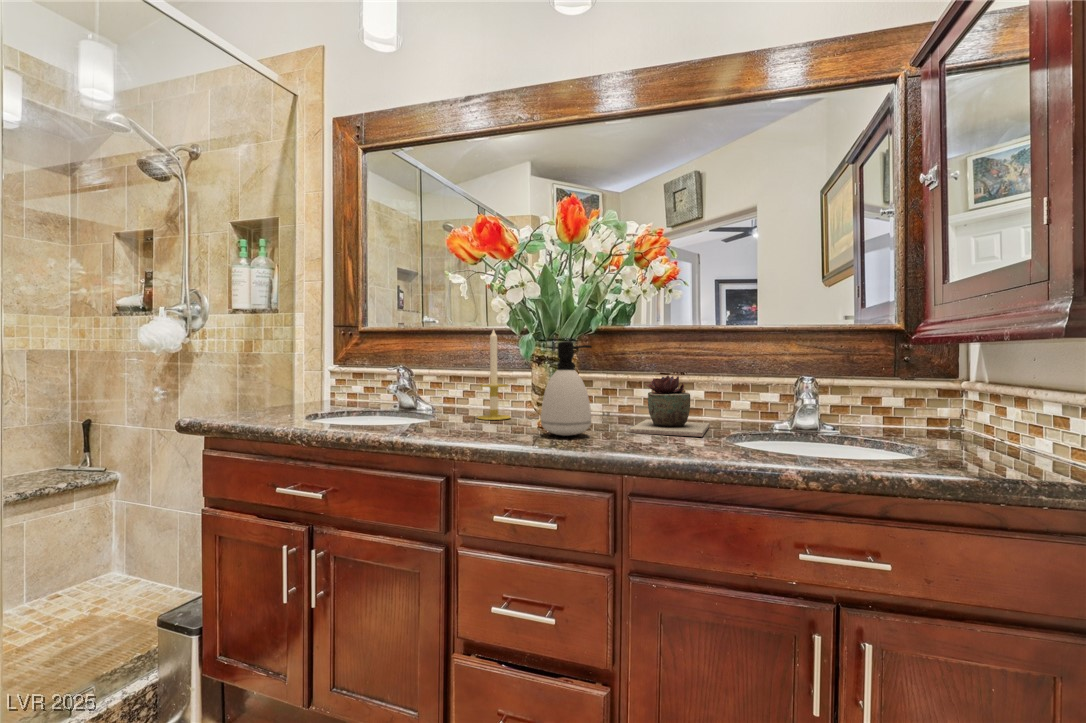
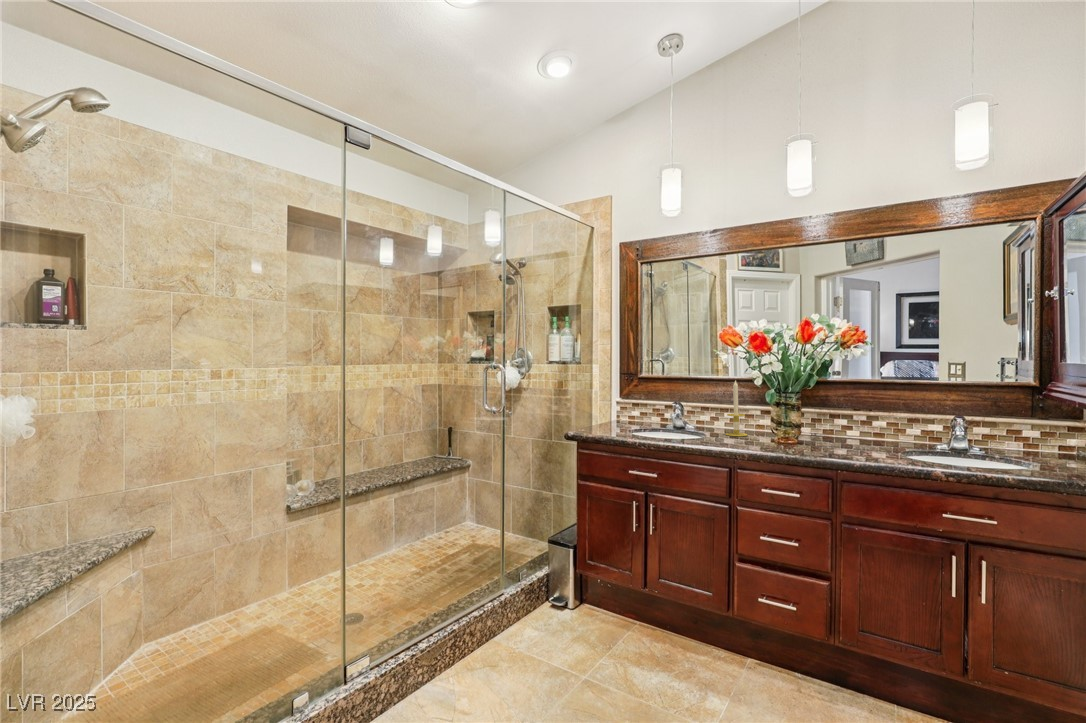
soap dispenser: present [541,341,592,436] -> none [779,395,812,448]
succulent plant: present [630,375,710,437] -> none [835,413,890,452]

